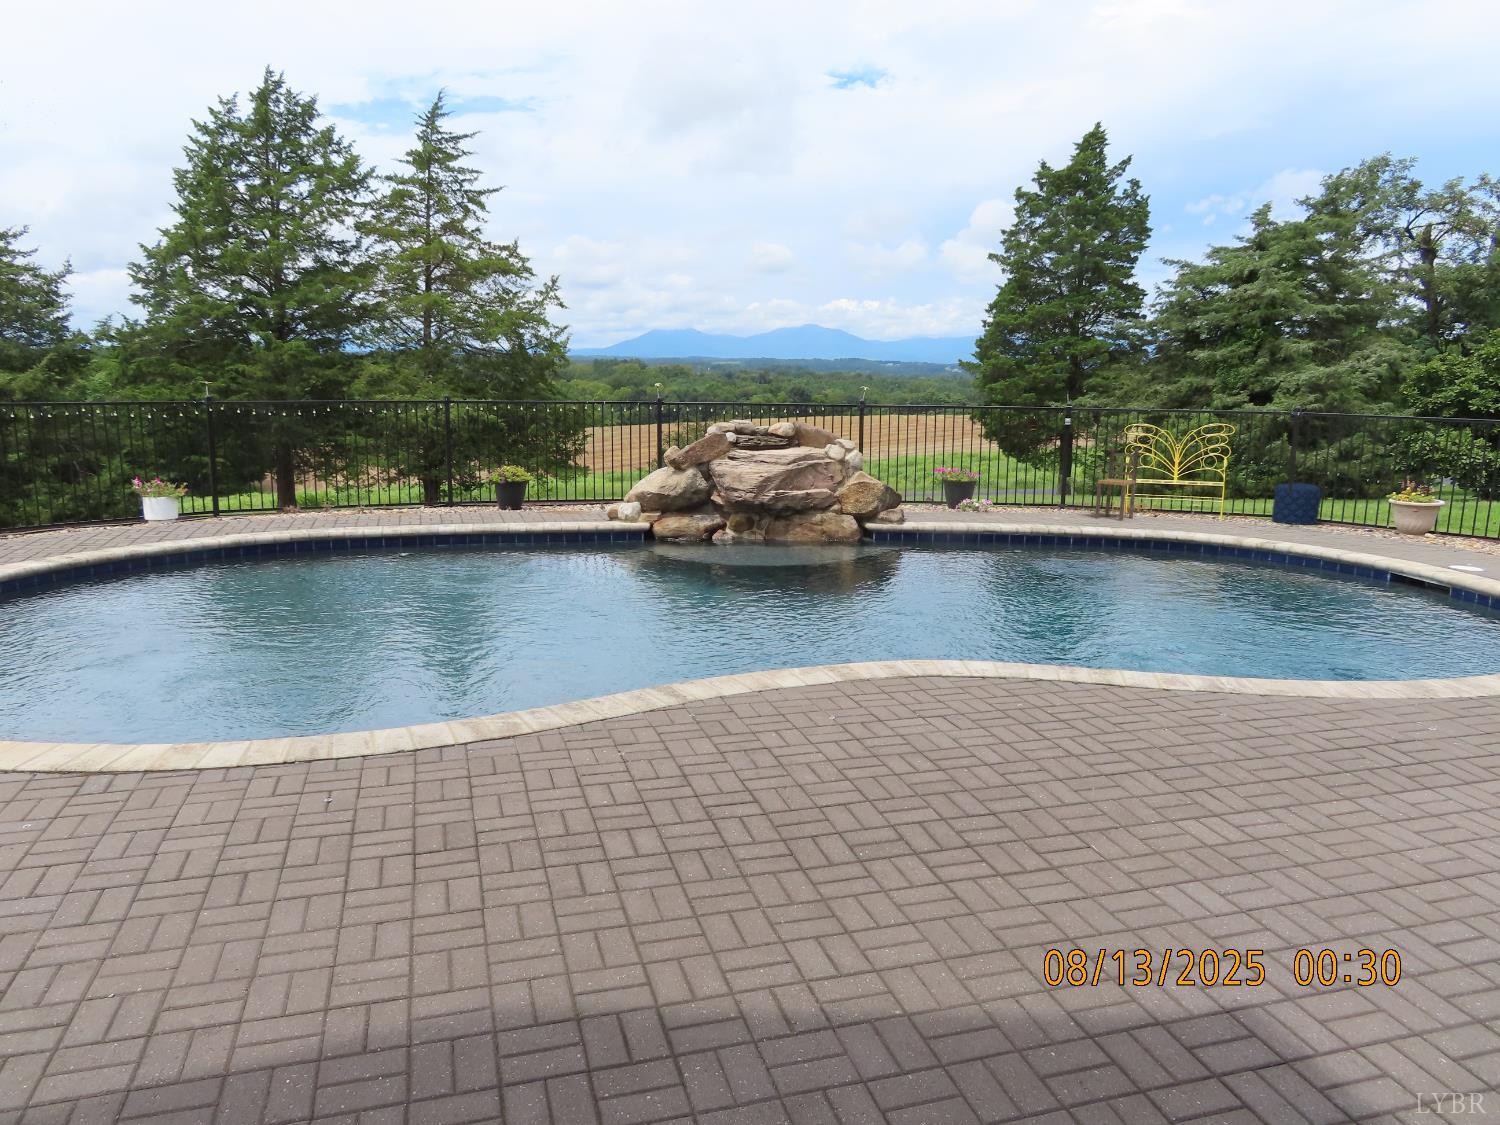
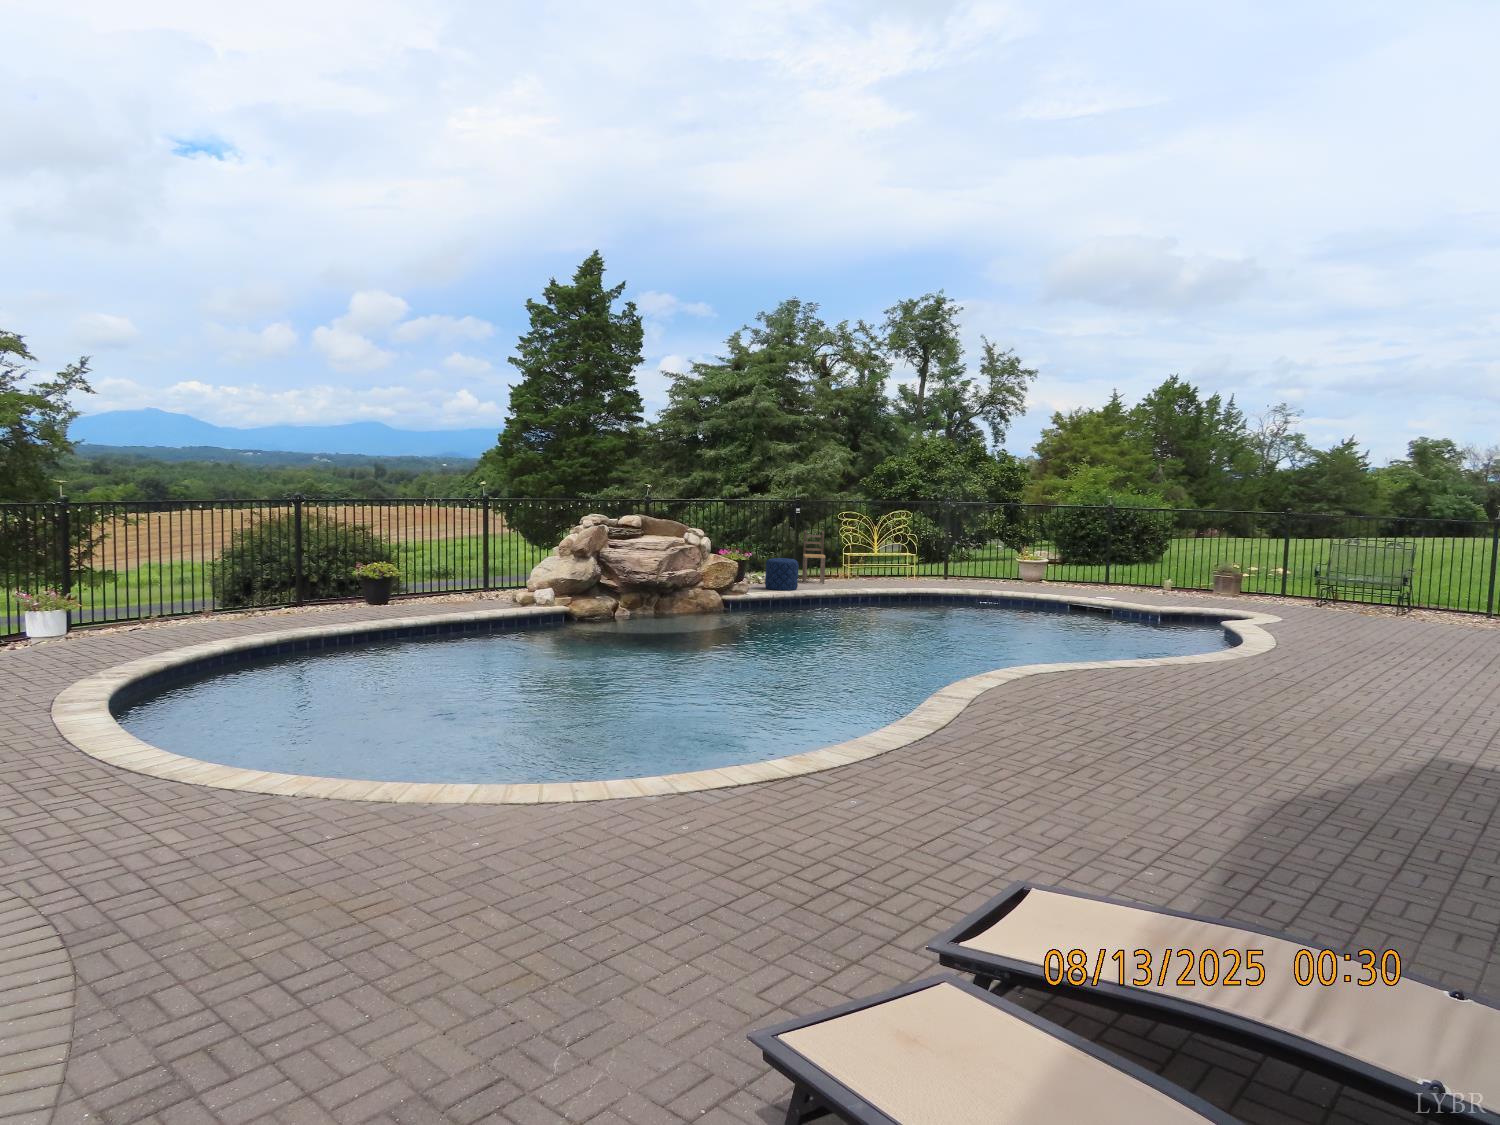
pouf: present [1272,483,1322,525] -> present [765,558,799,591]

